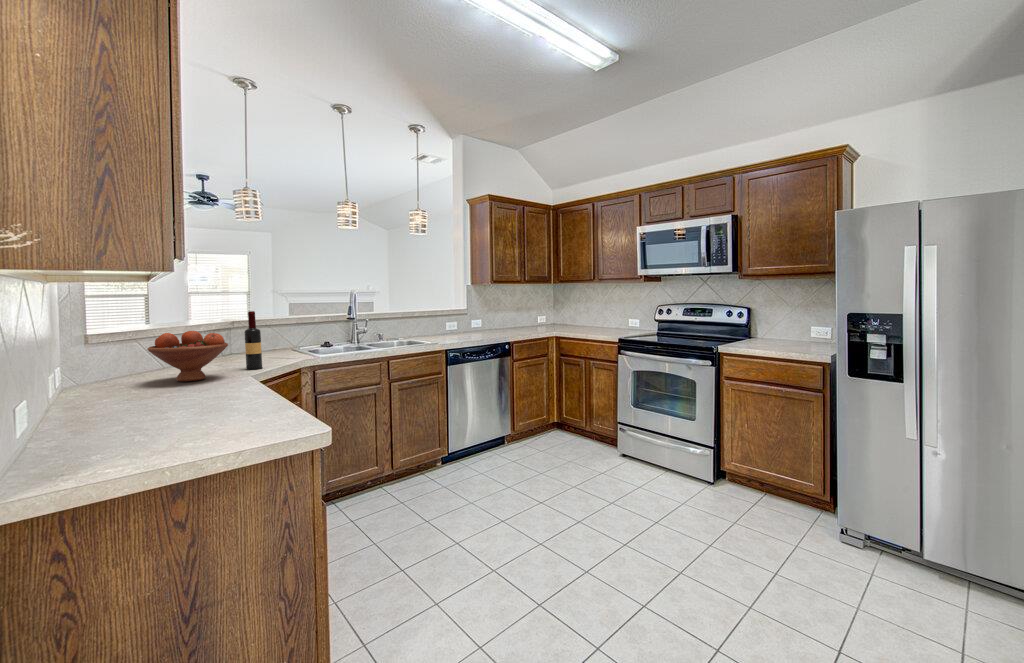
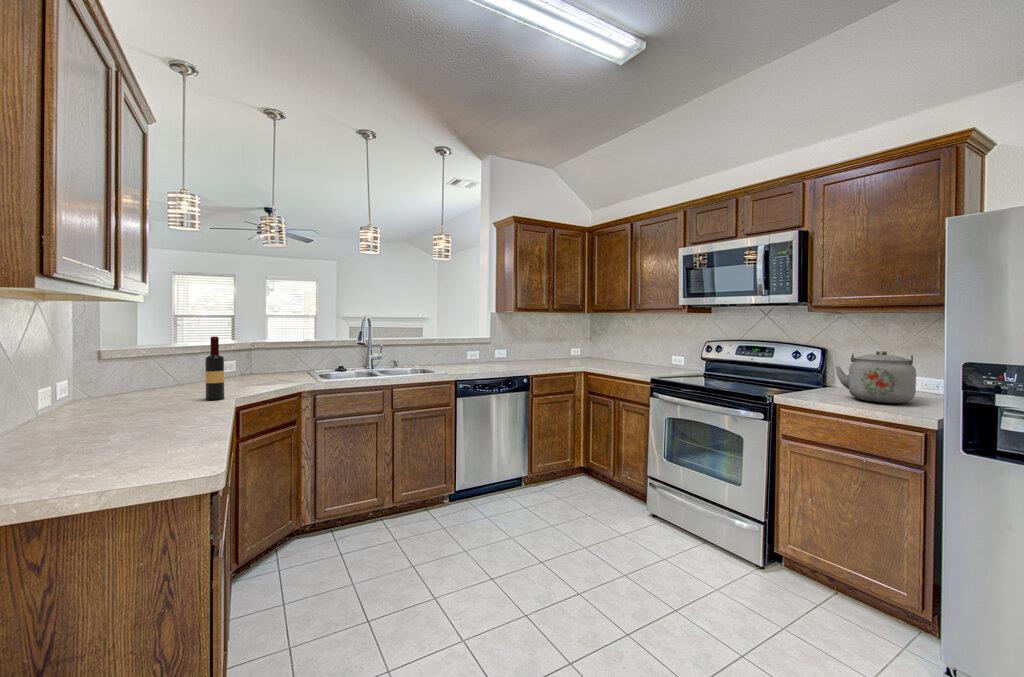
kettle: none [761,309,816,347] -> present [835,351,916,403]
fruit bowl: present [147,331,228,382] -> none [75,356,174,413]

